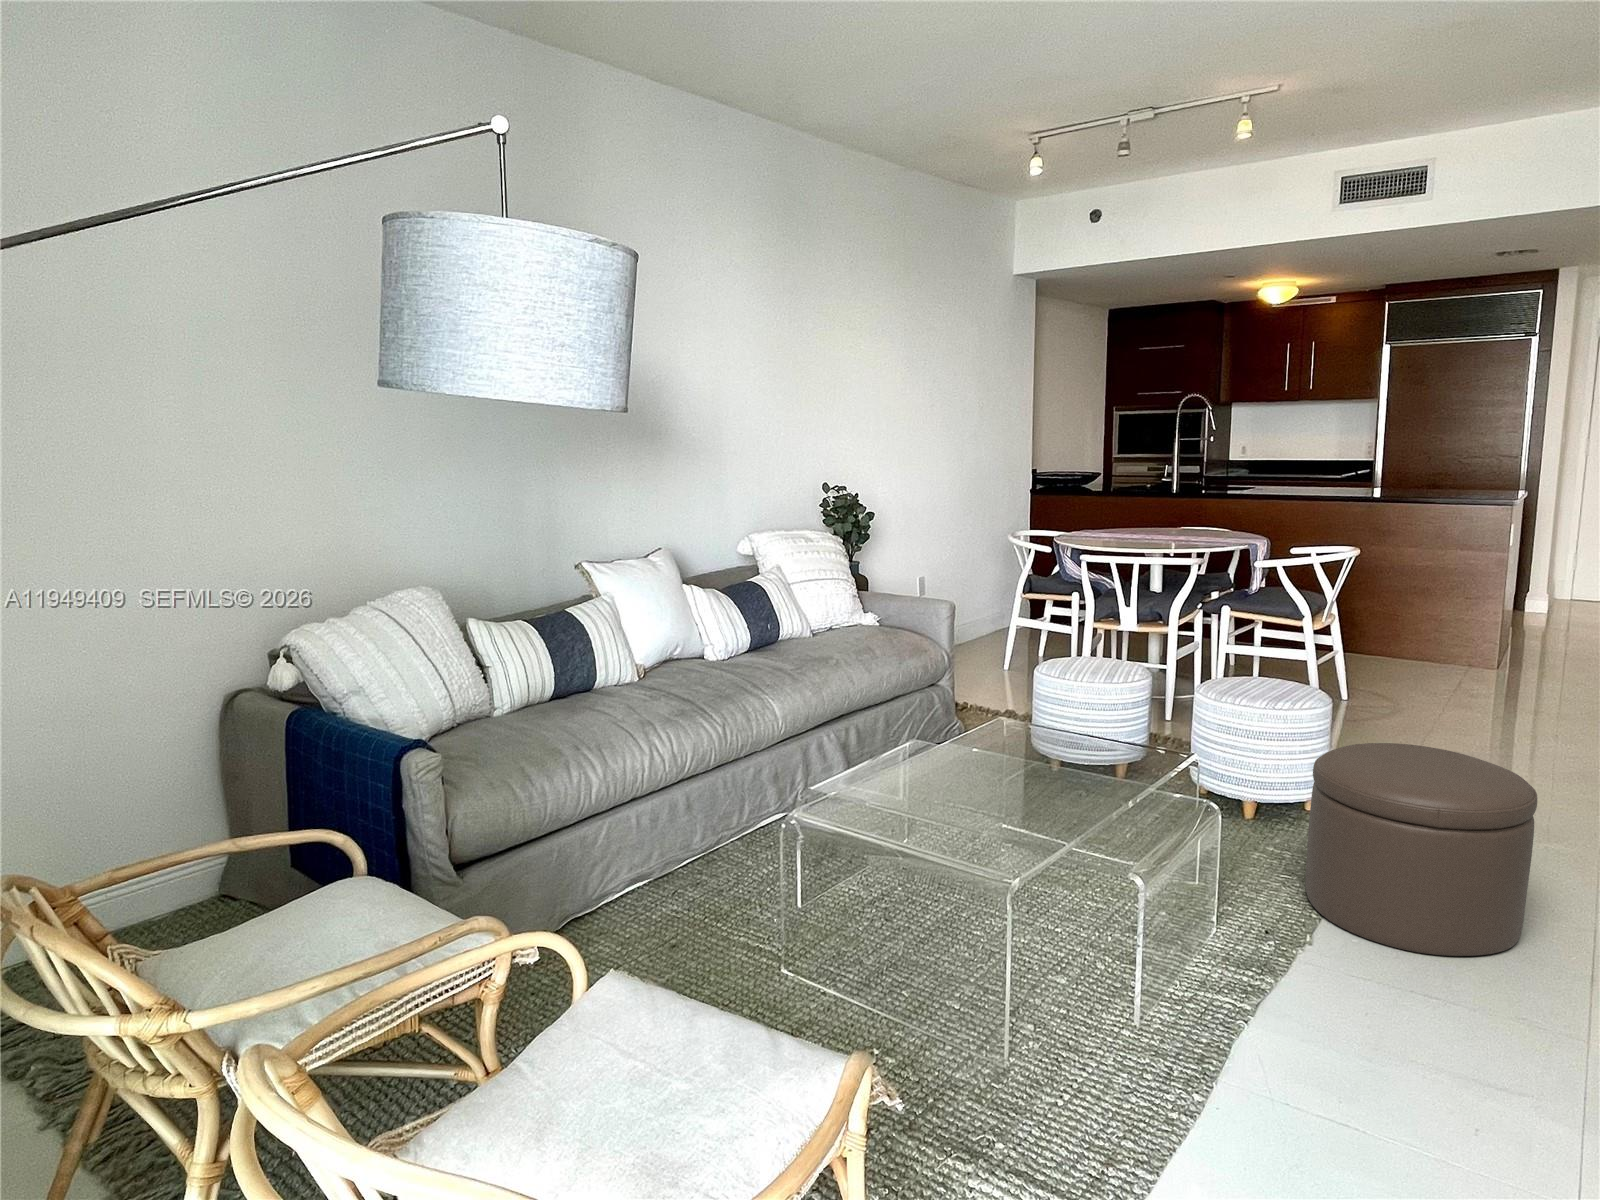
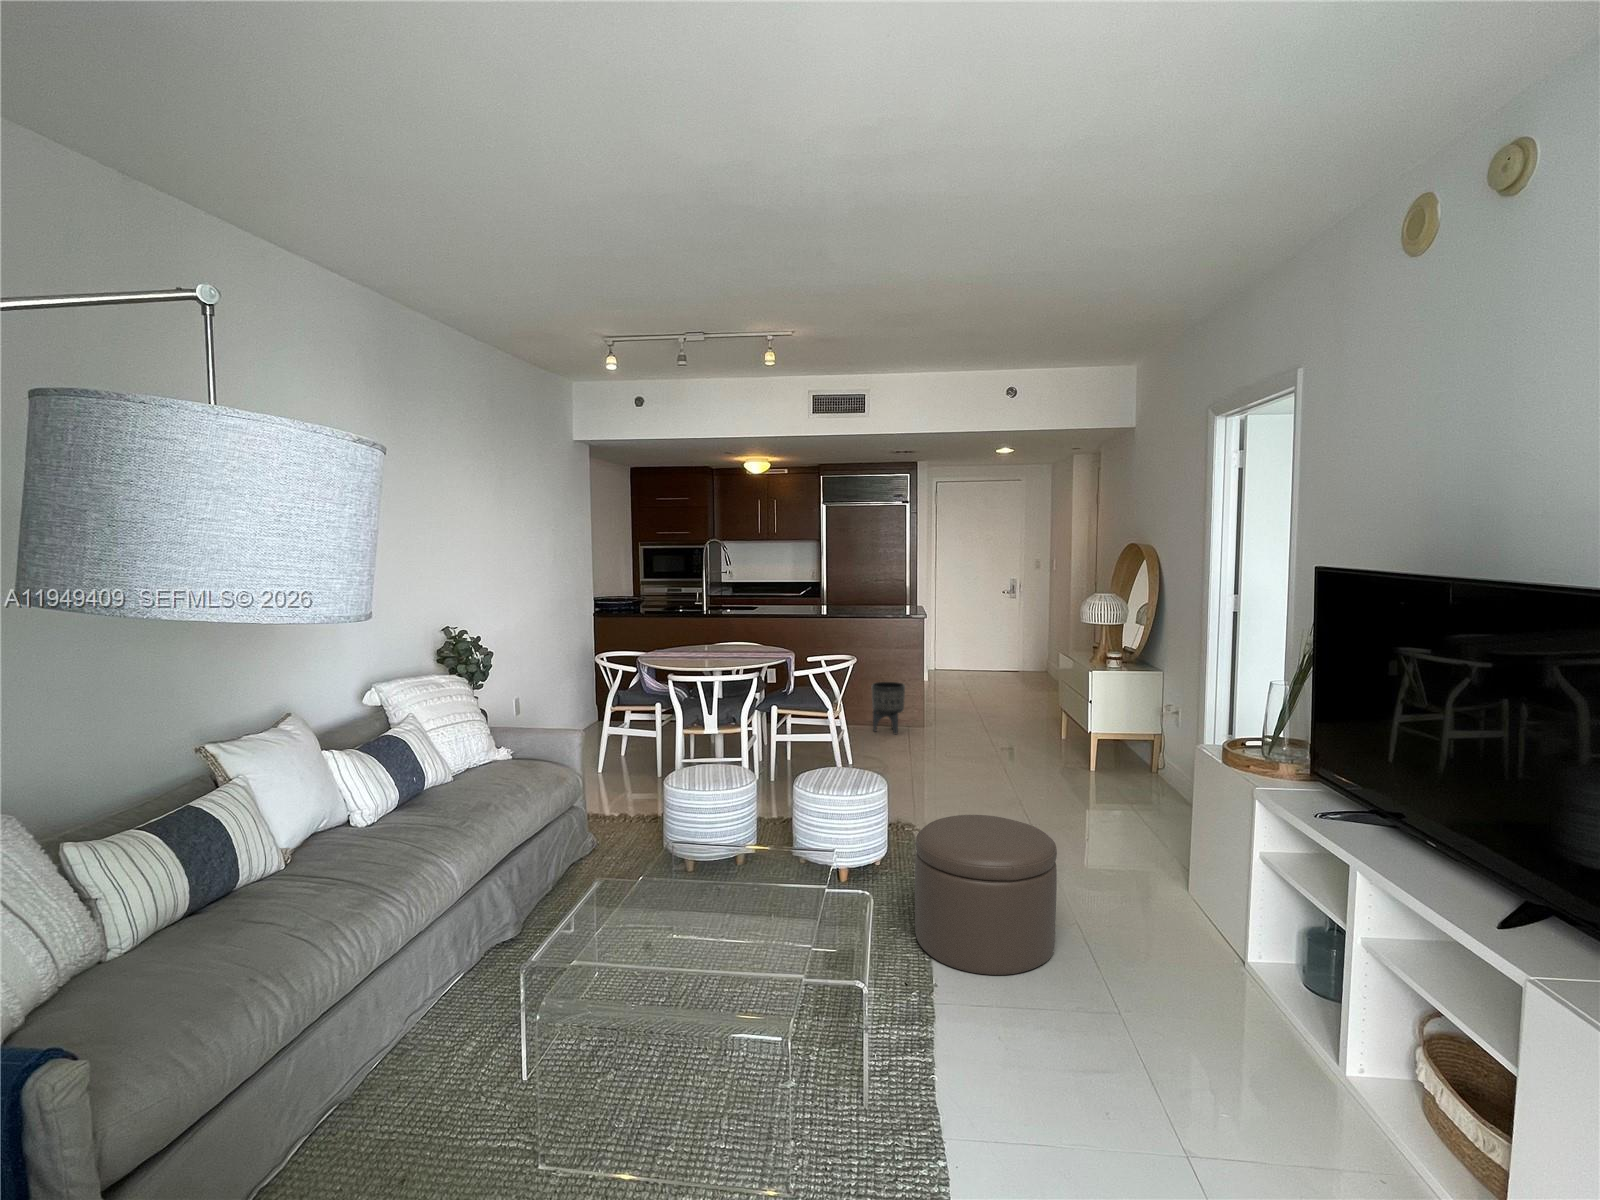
planter: none [1393,595,1451,669] -> present [872,682,905,734]

